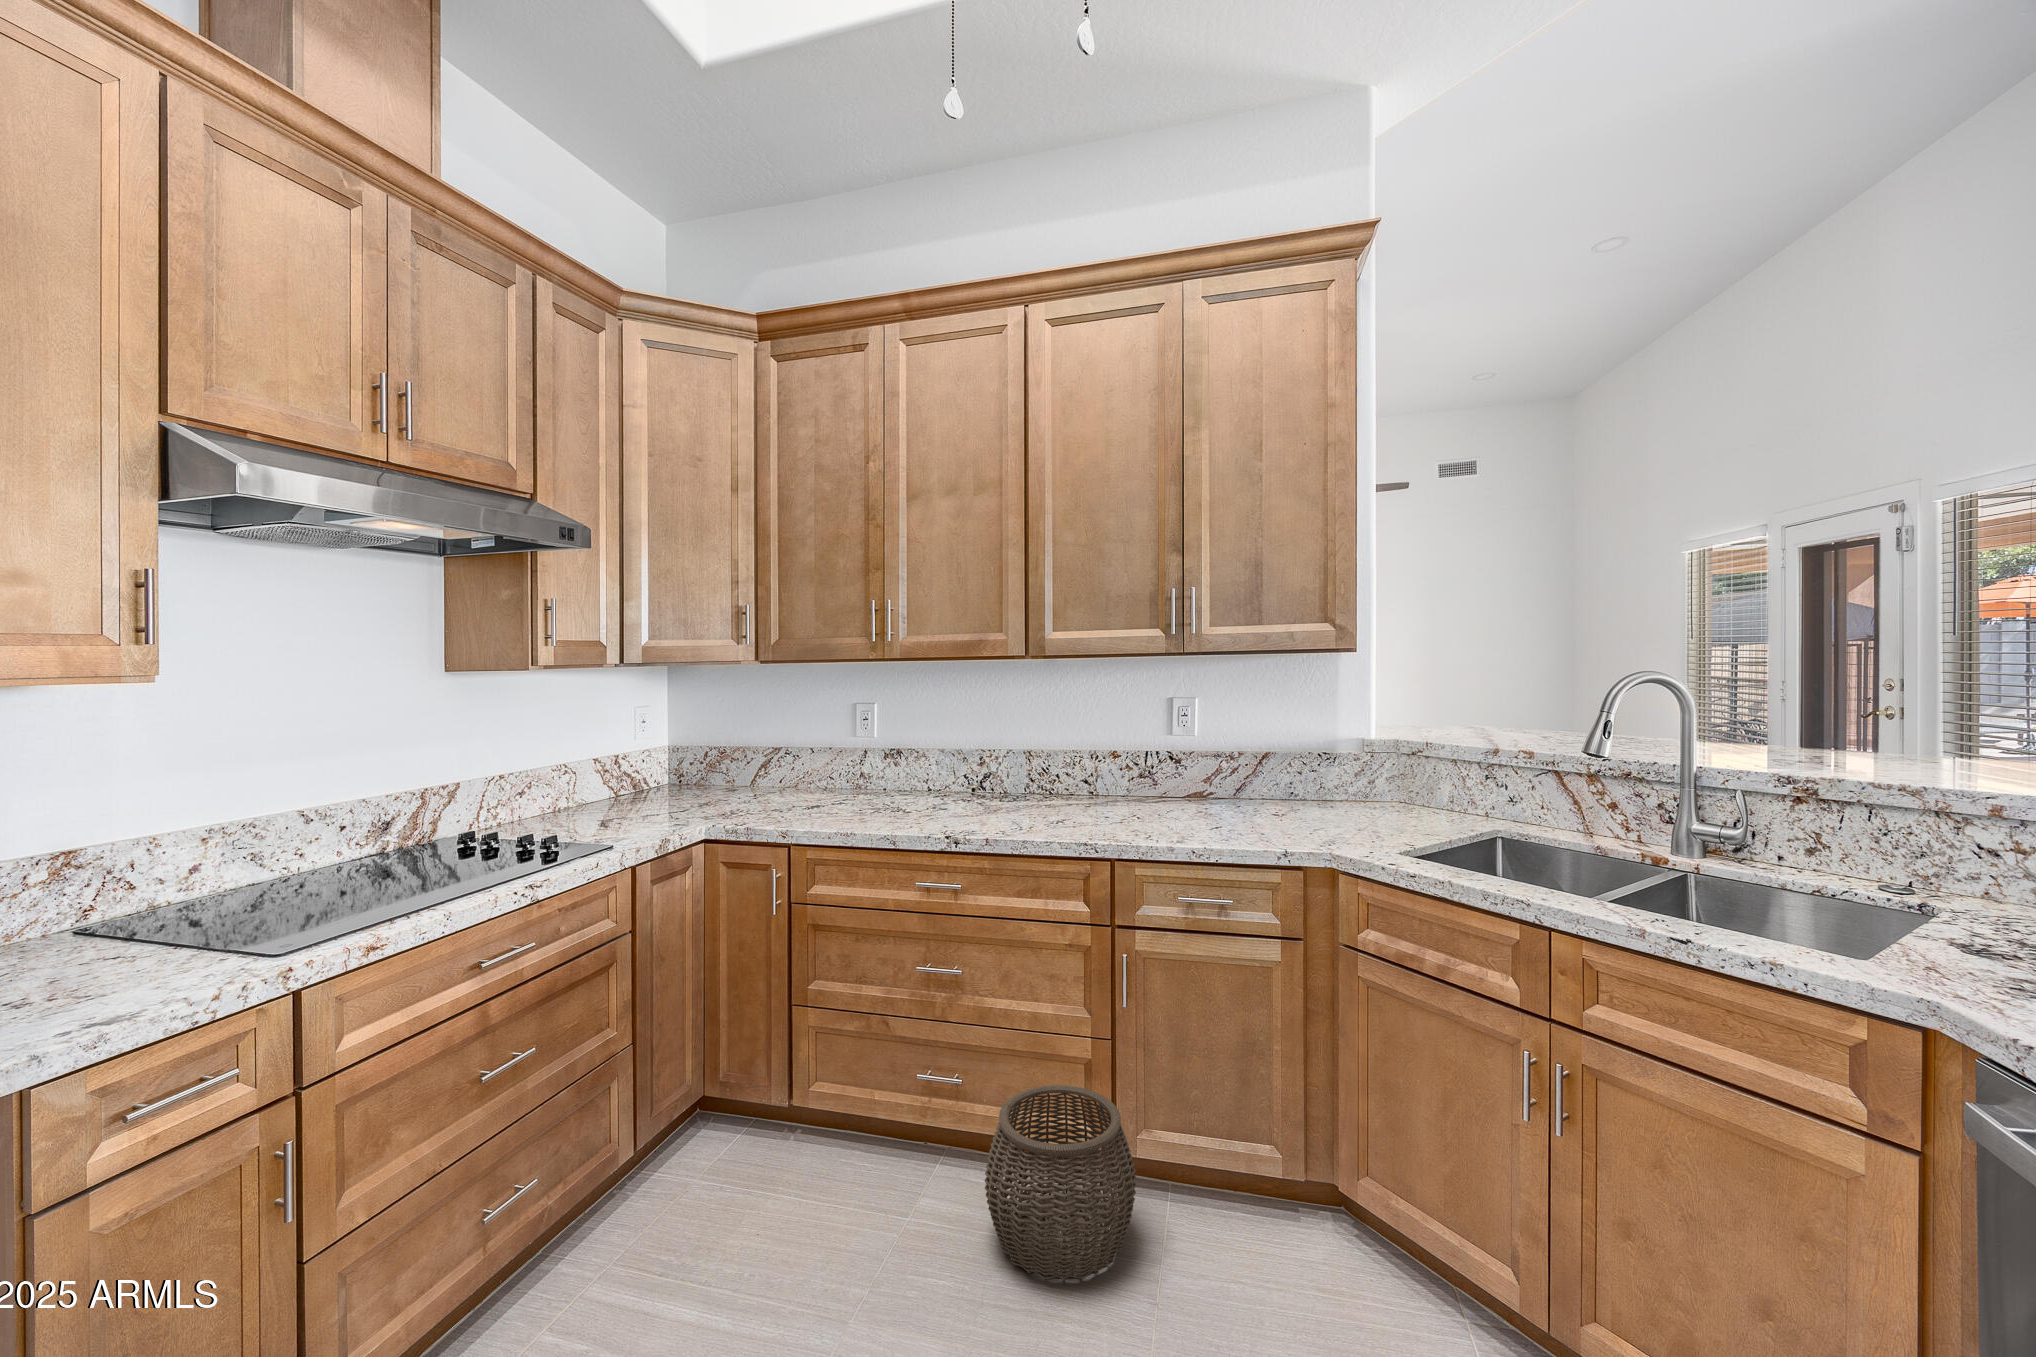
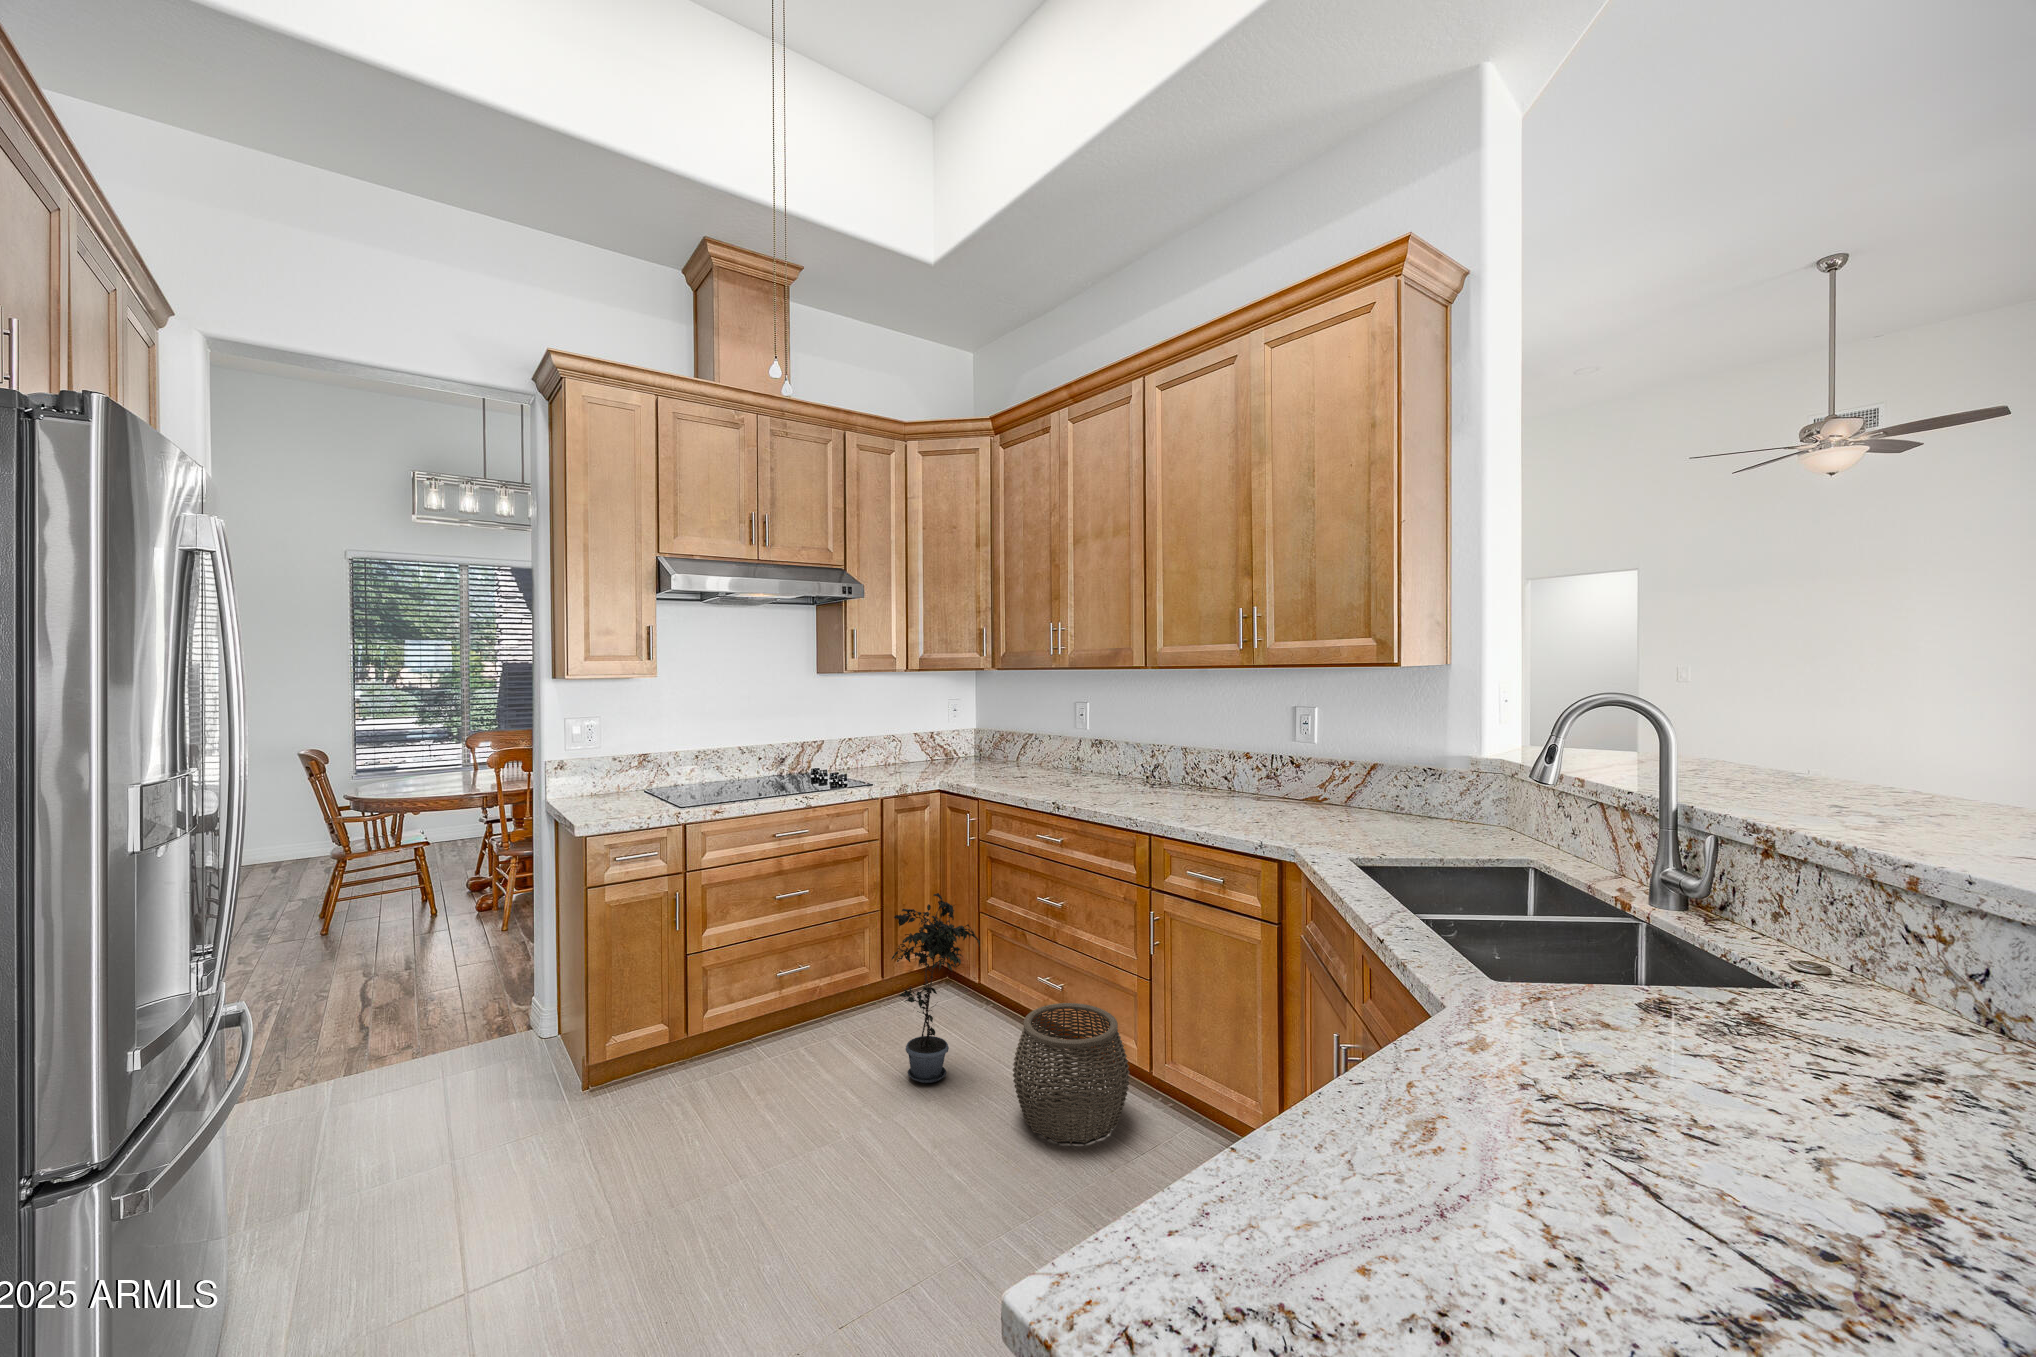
potted plant: none [751,988,925,1279] -> present [892,893,980,1083]

